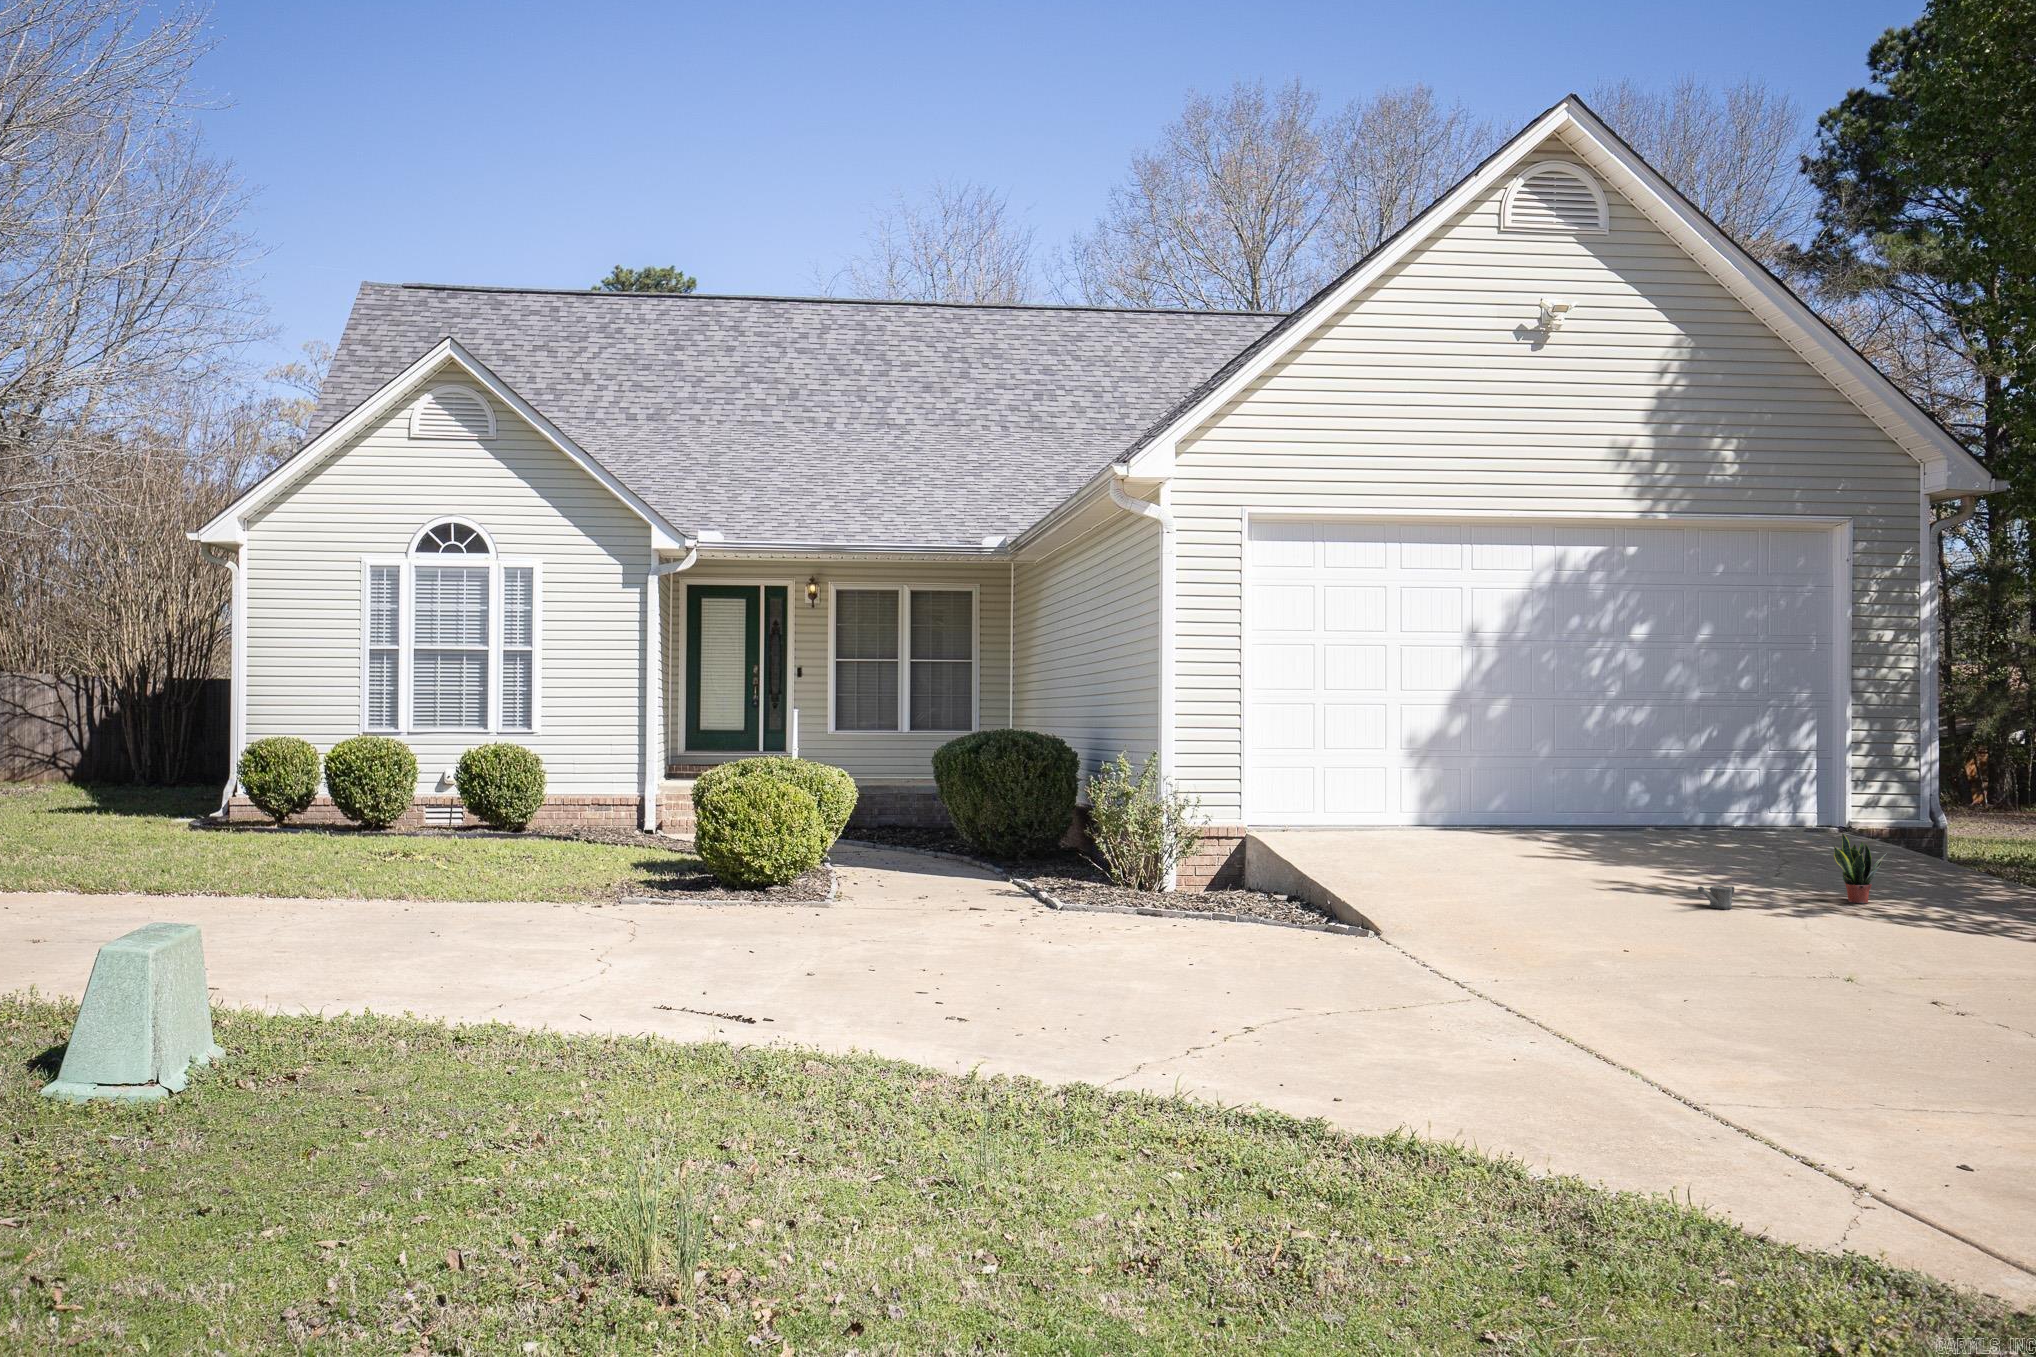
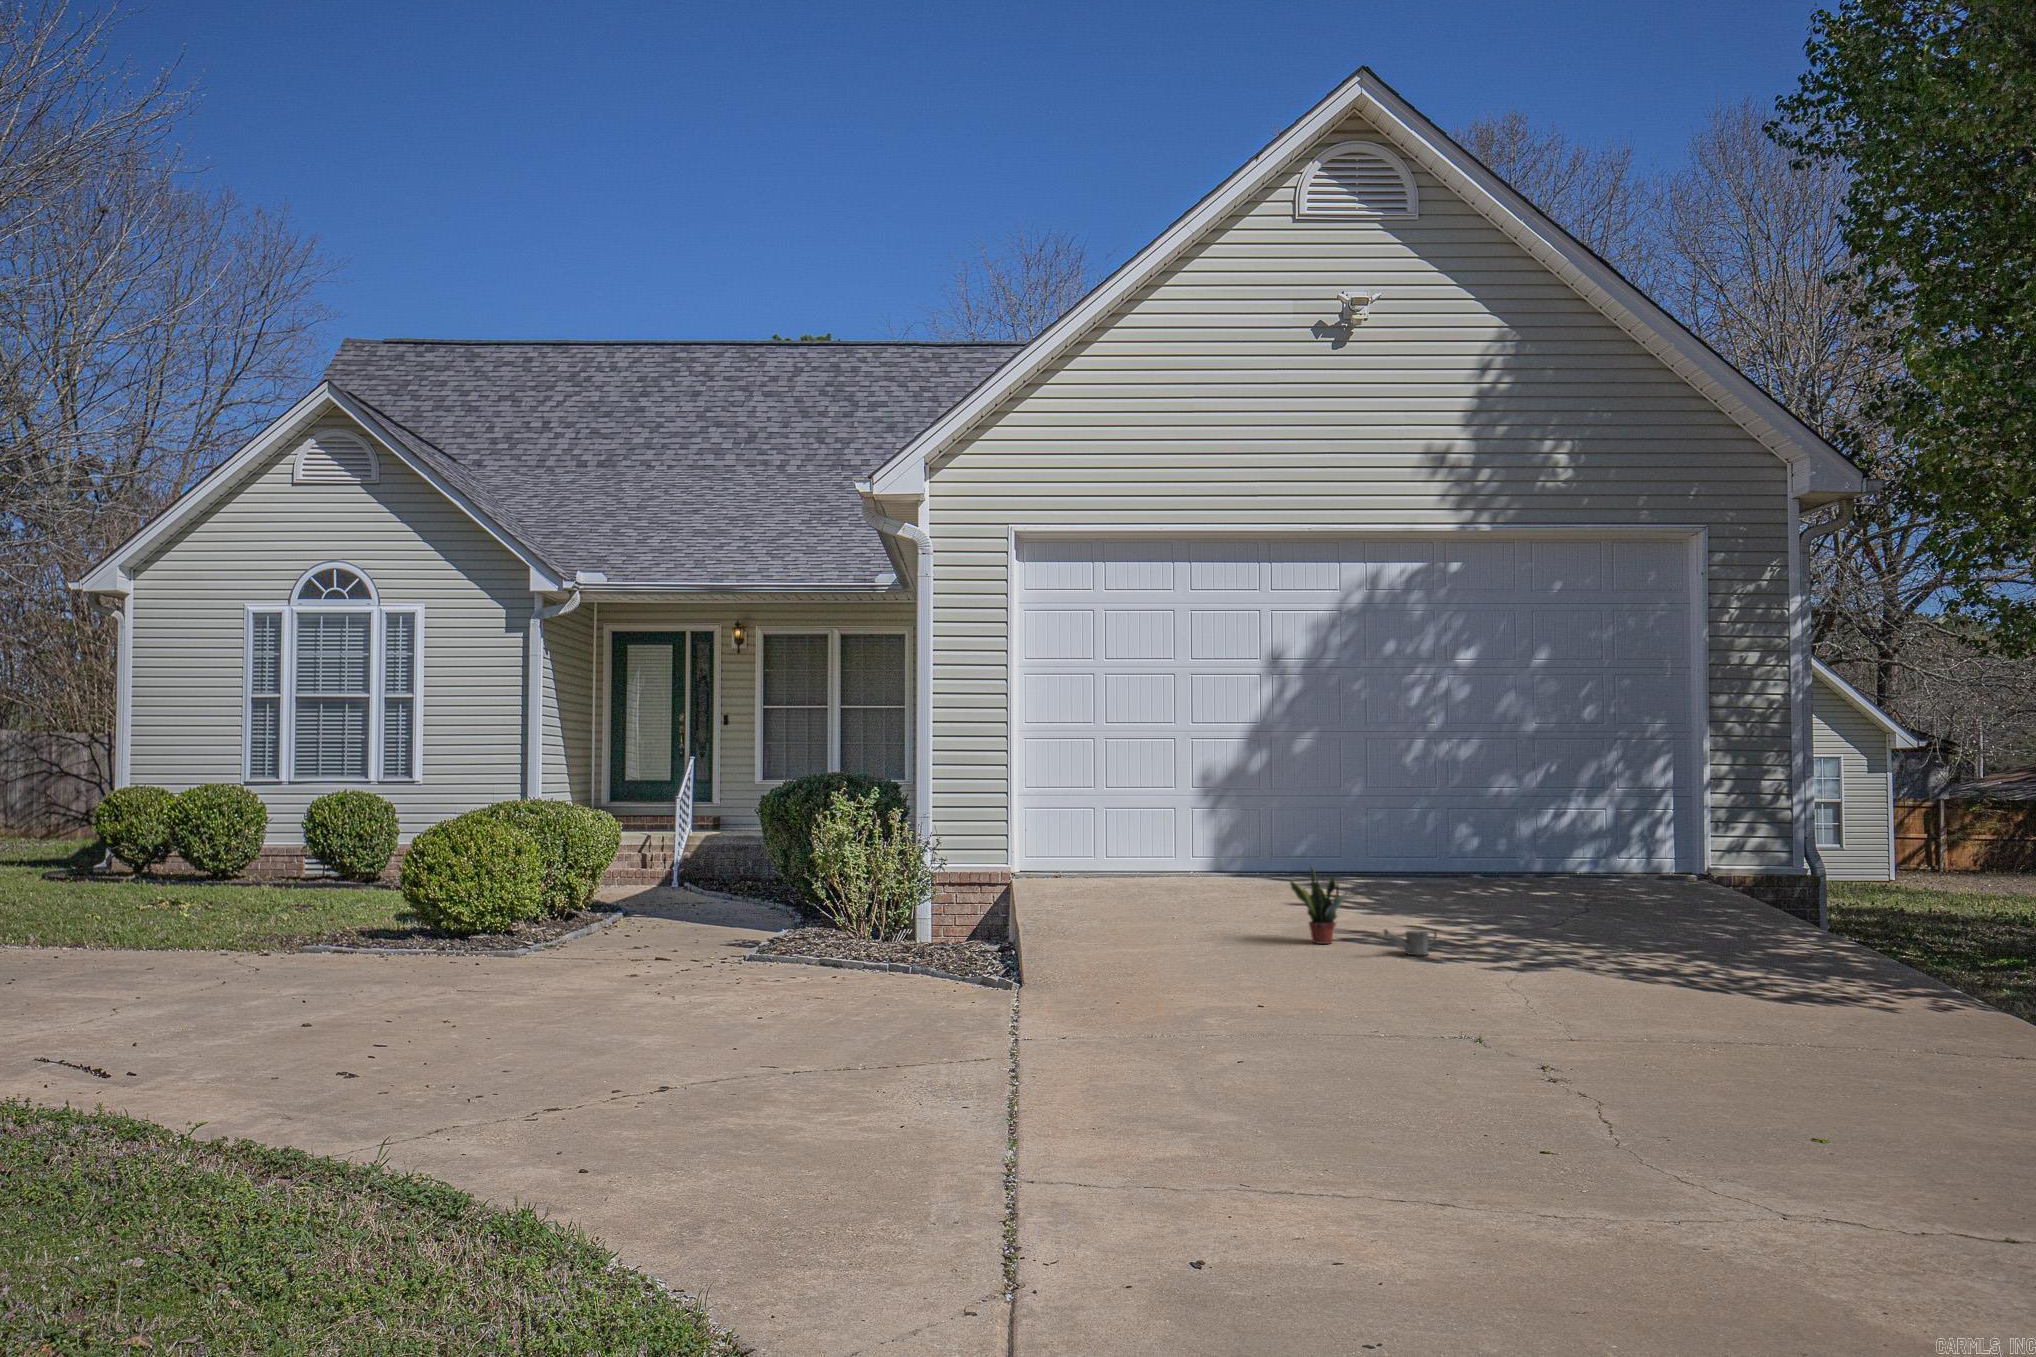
potted plant: present [1834,833,1885,903] -> present [1290,866,1348,944]

